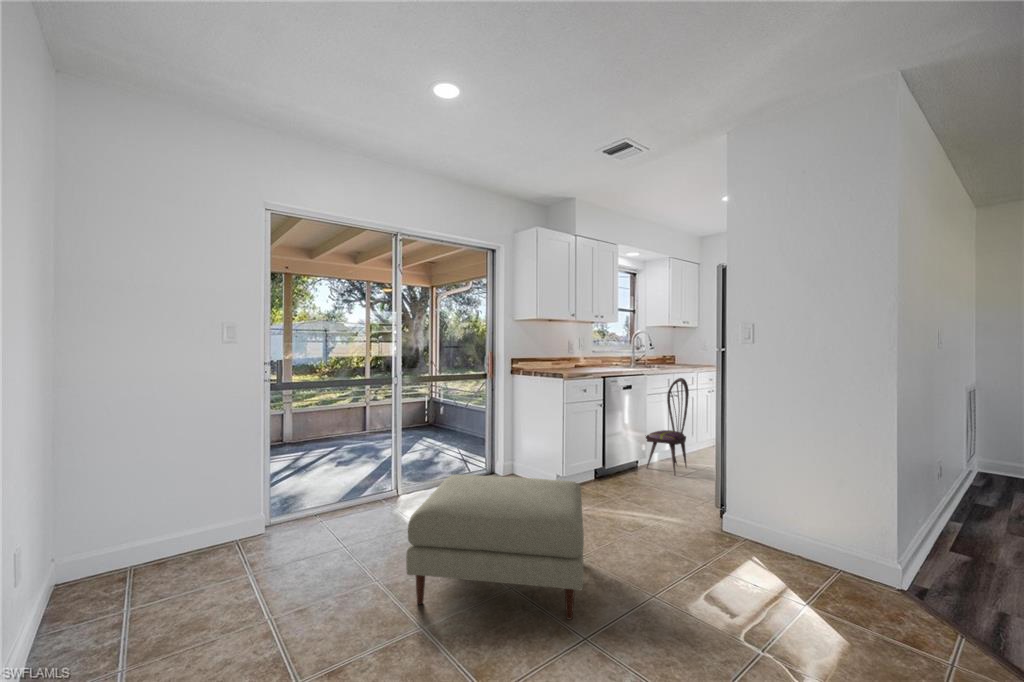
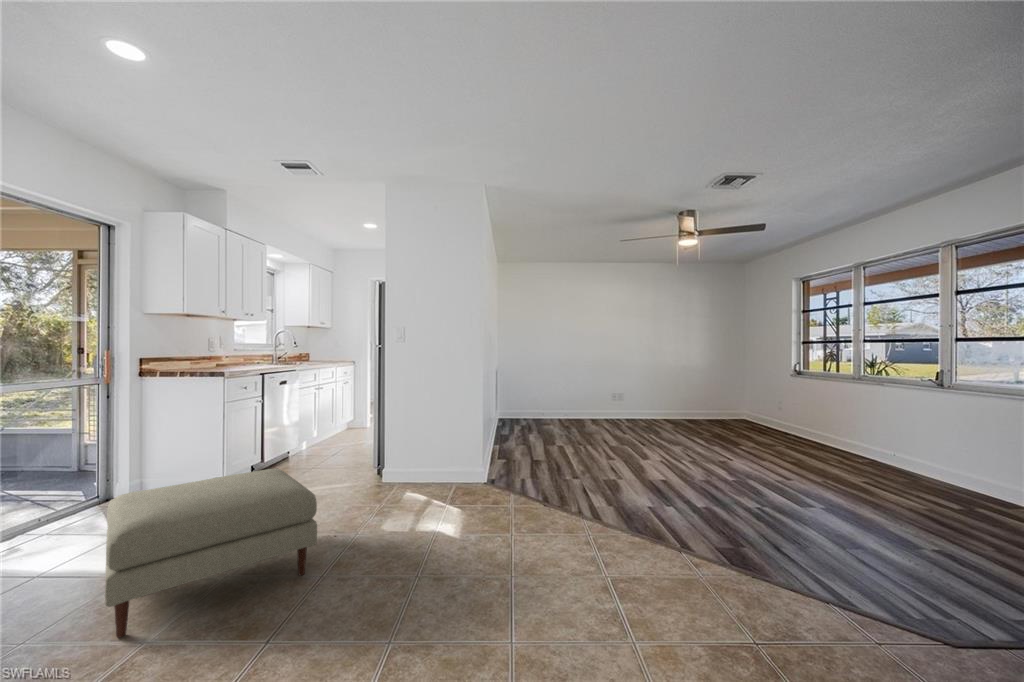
dining chair: present [646,378,689,475] -> none [298,372,336,458]

